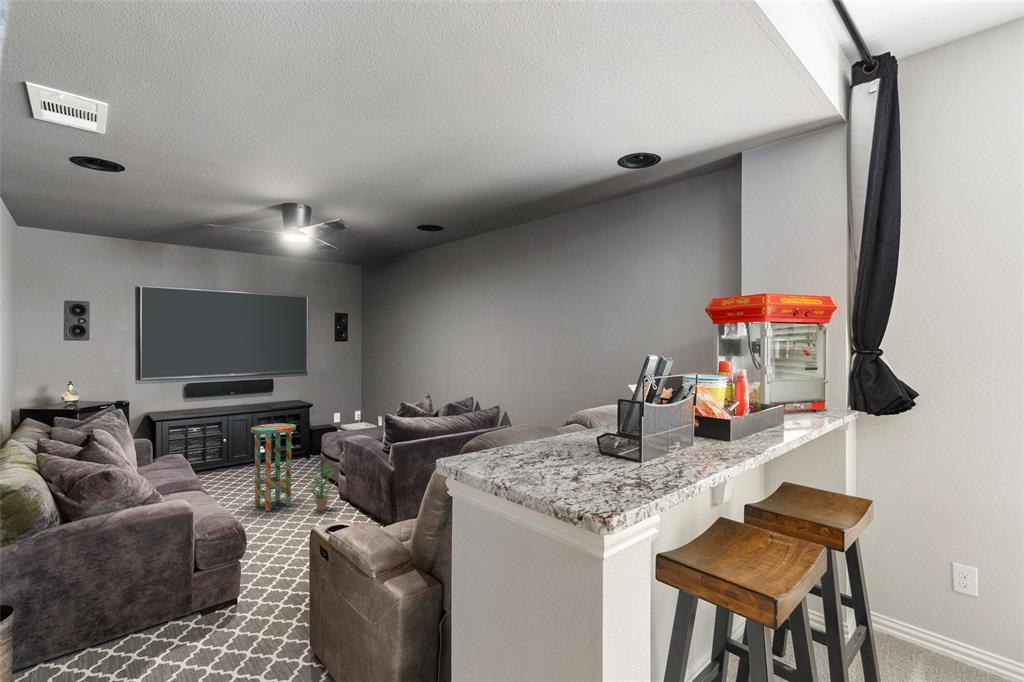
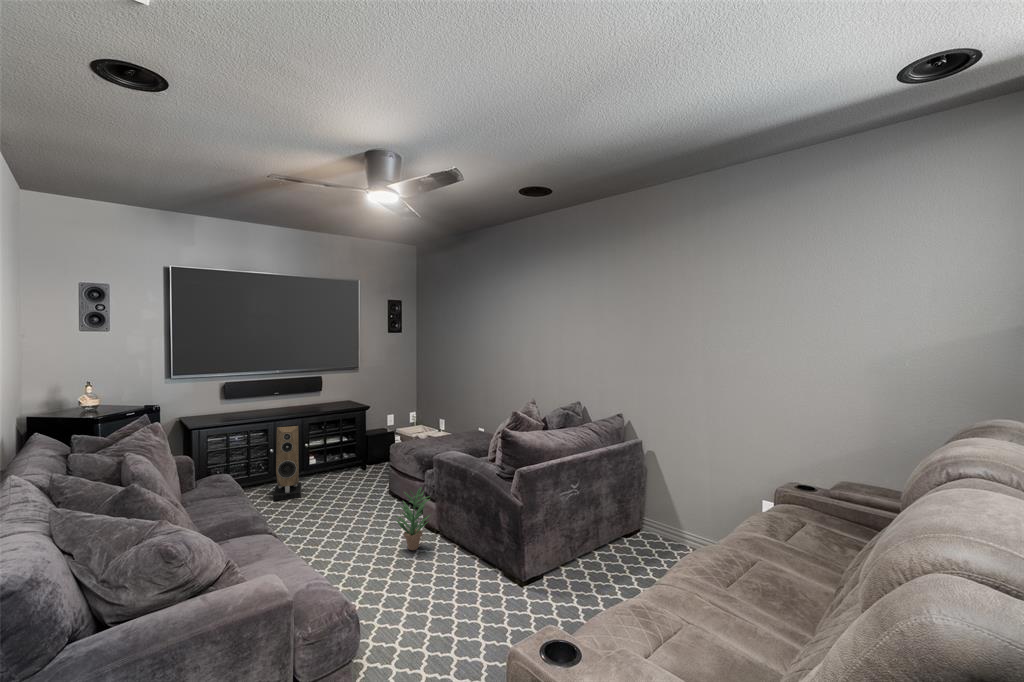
speaker: none [222,419,248,480] -> present [273,426,301,500]
side table: present [251,423,296,511] -> none [321,436,376,551]

